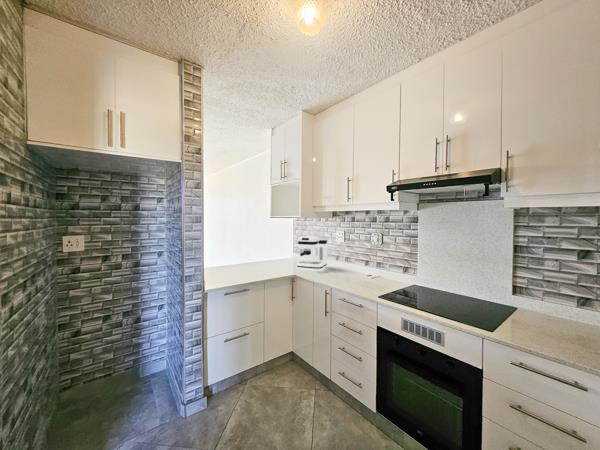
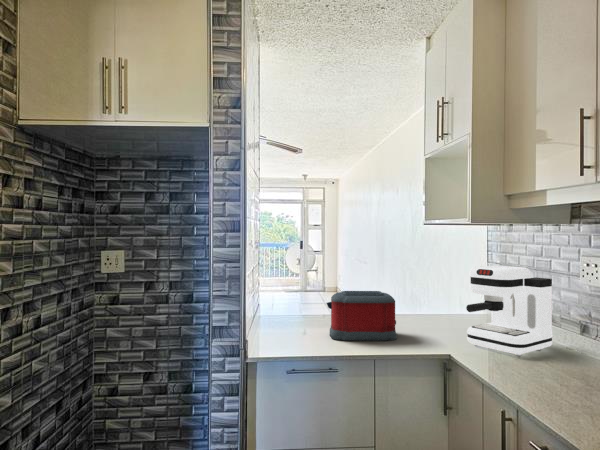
toaster: none [233,250,267,276] -> present [327,291,397,341]

